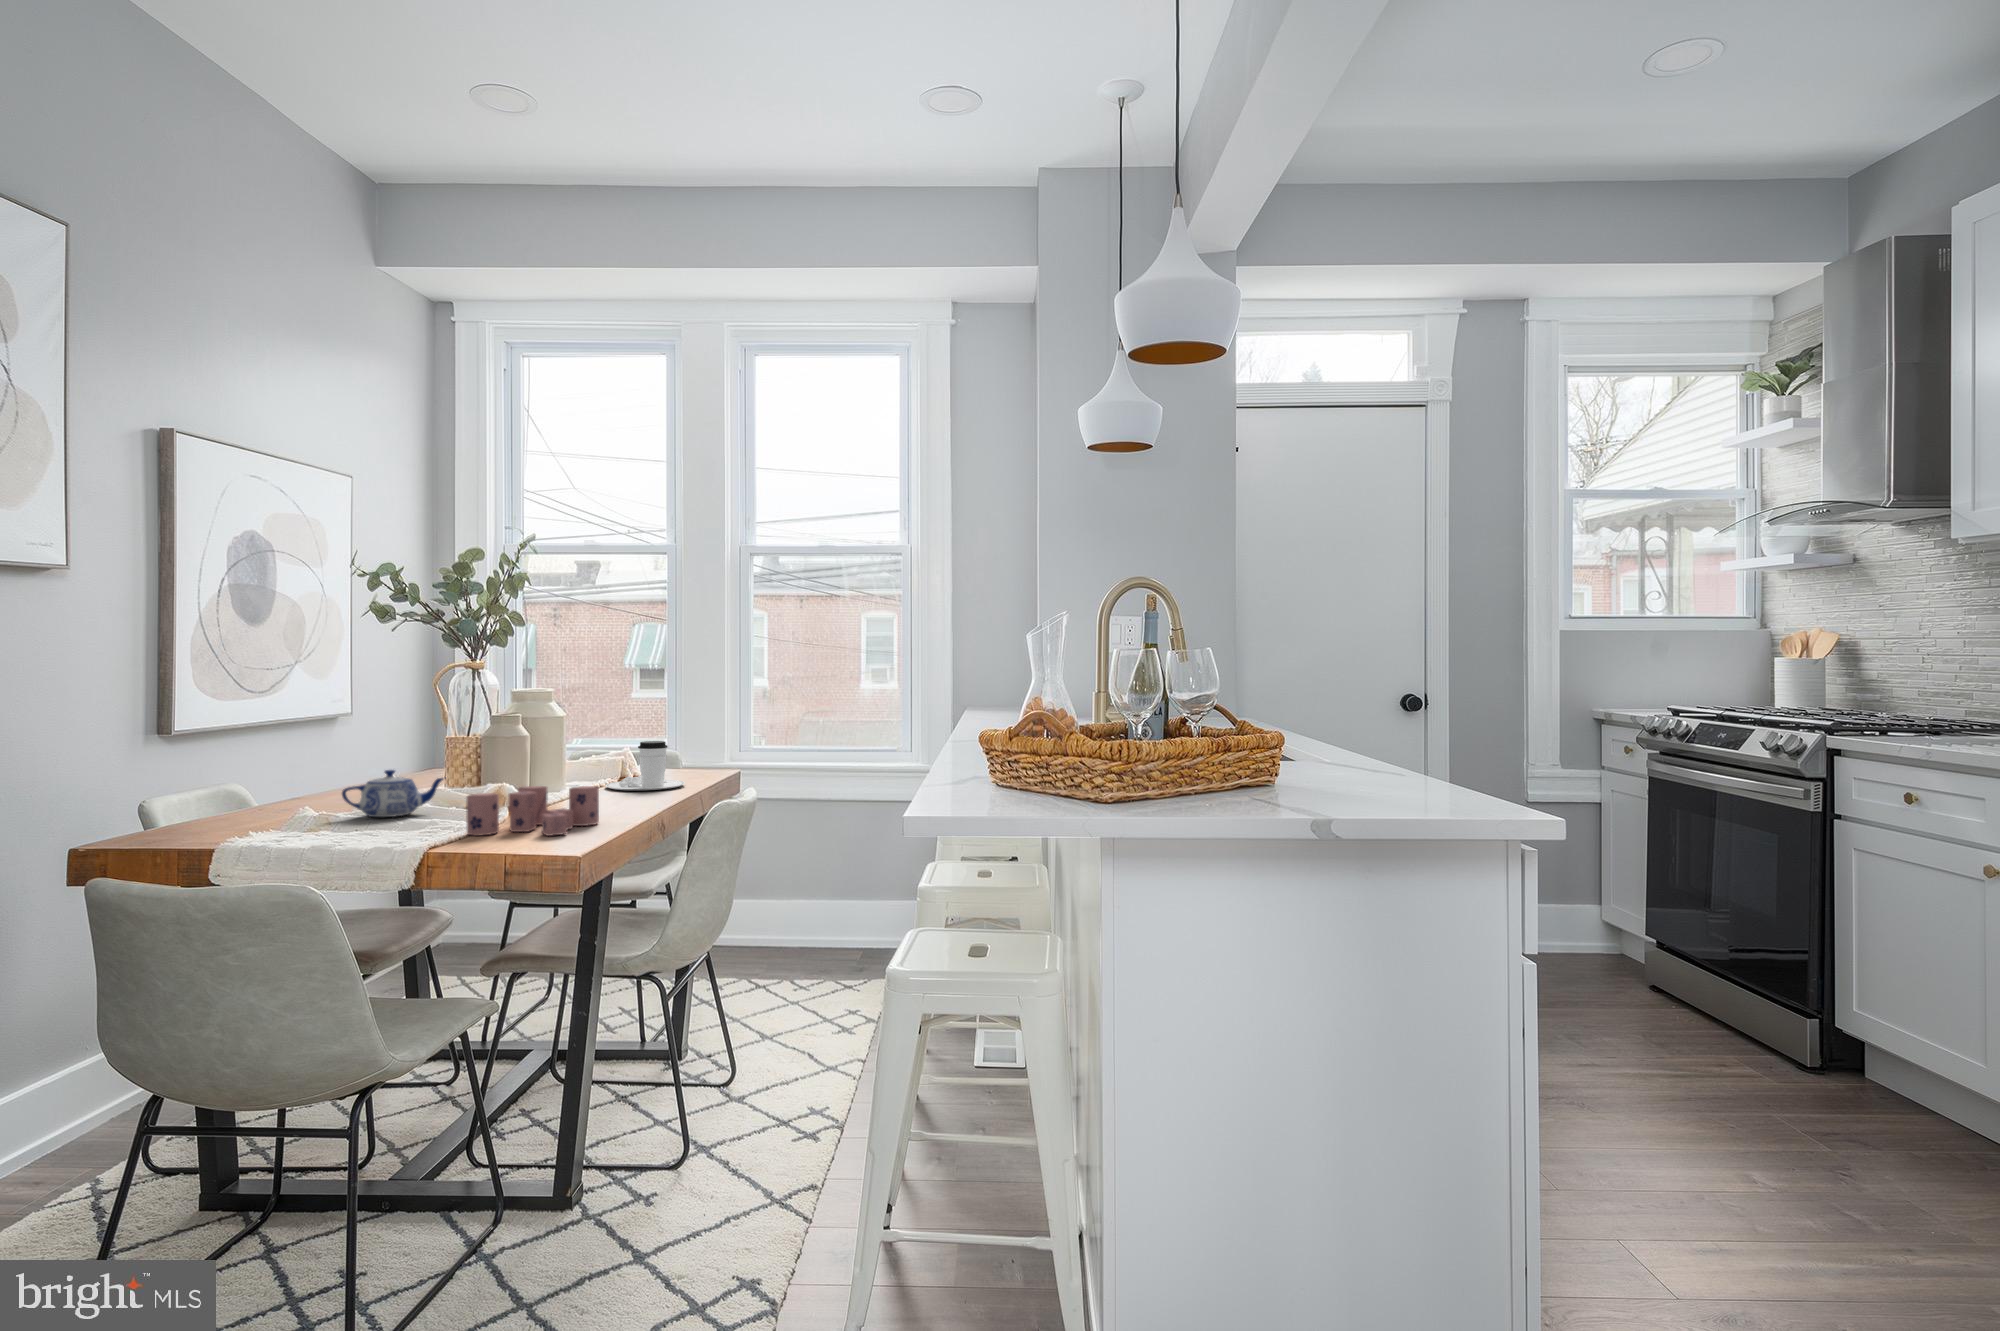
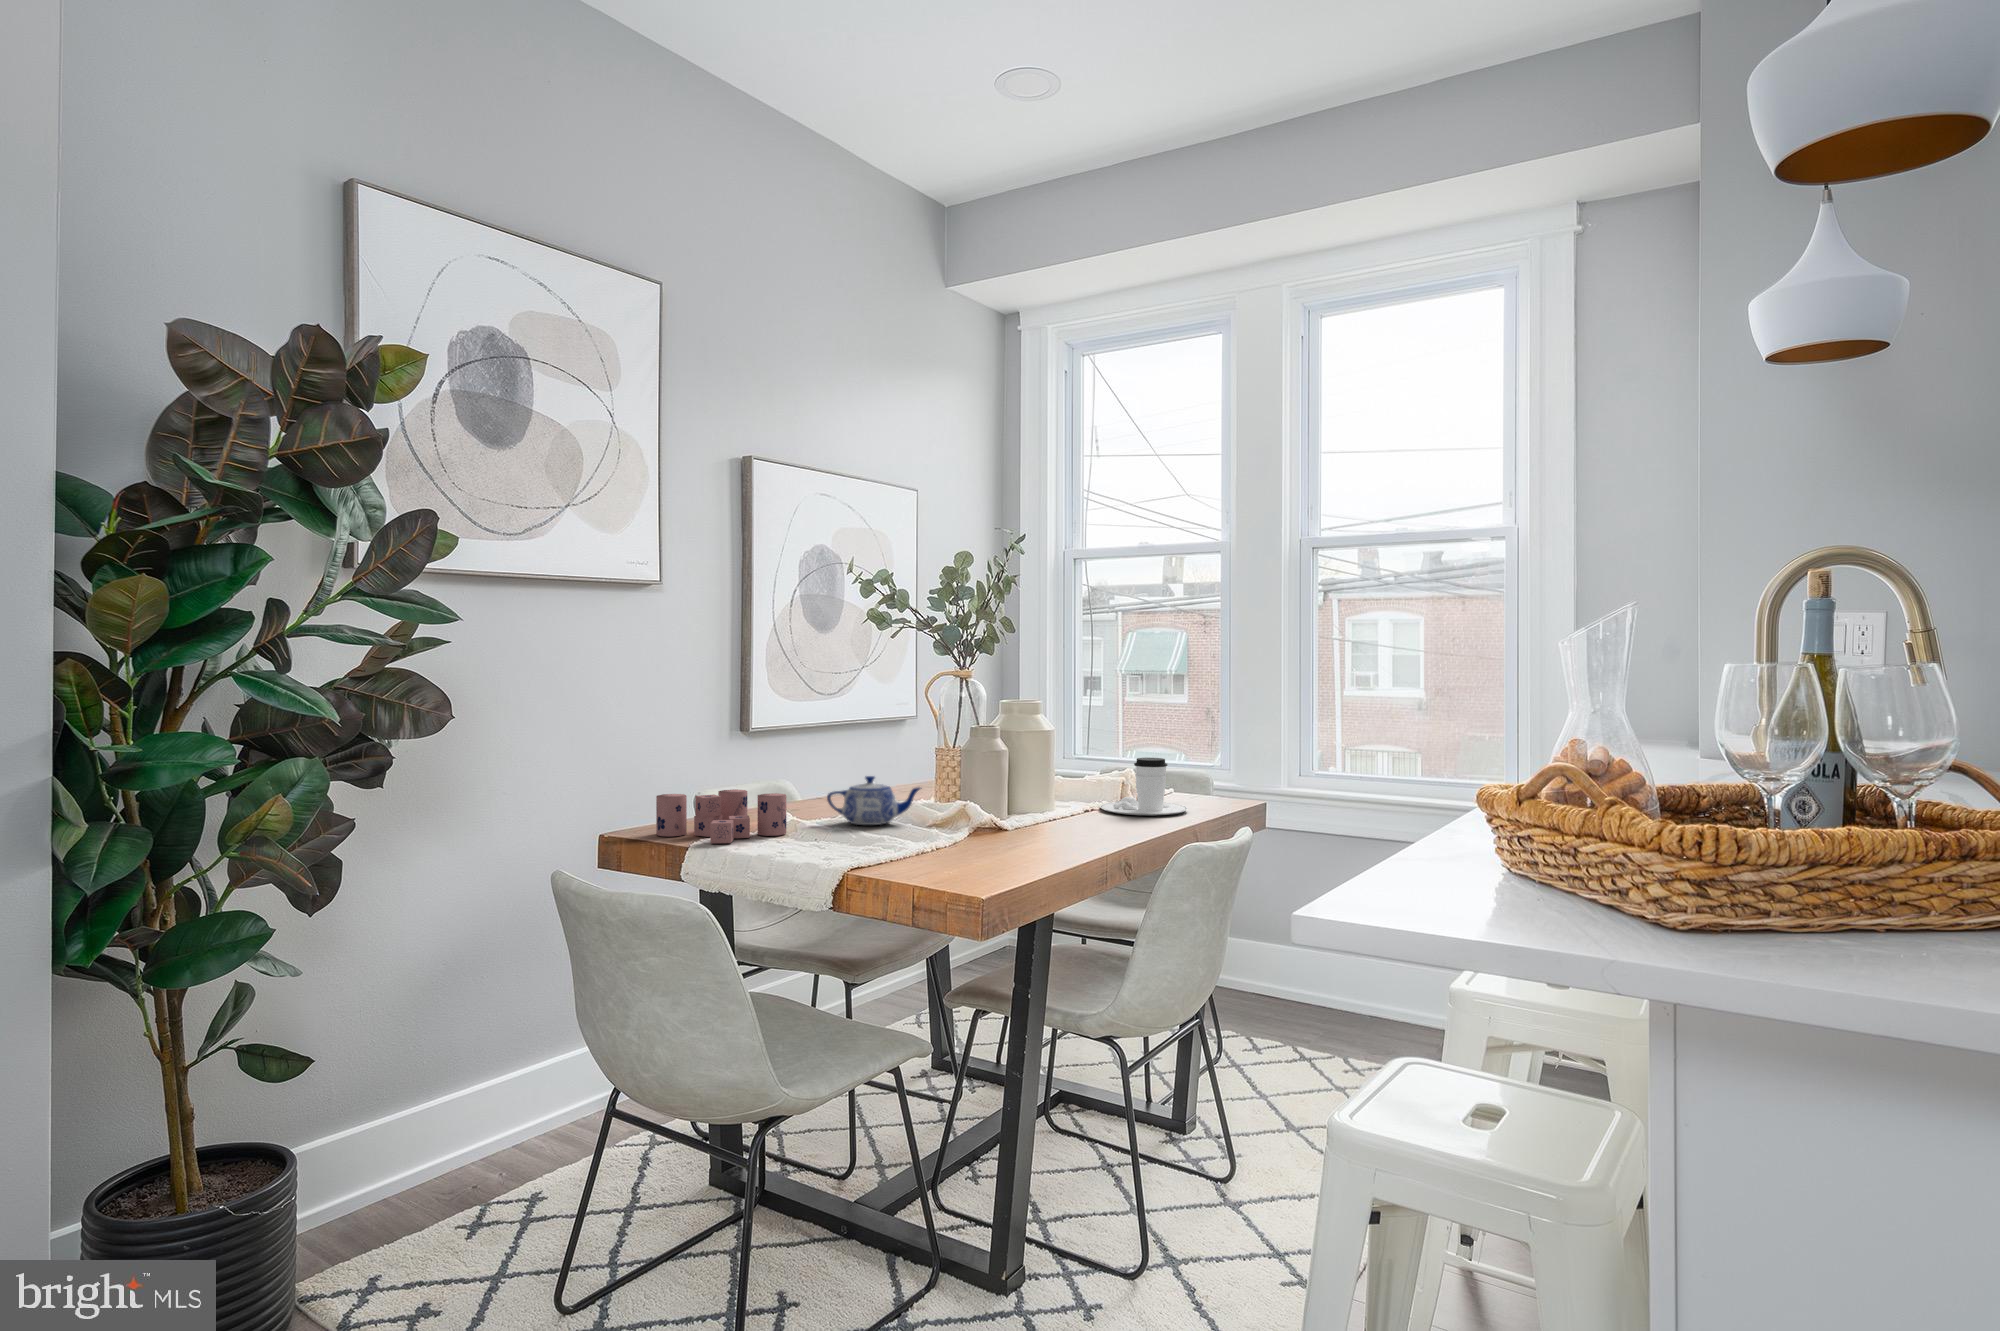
candle: present [466,786,599,836] -> present [656,789,786,843]

